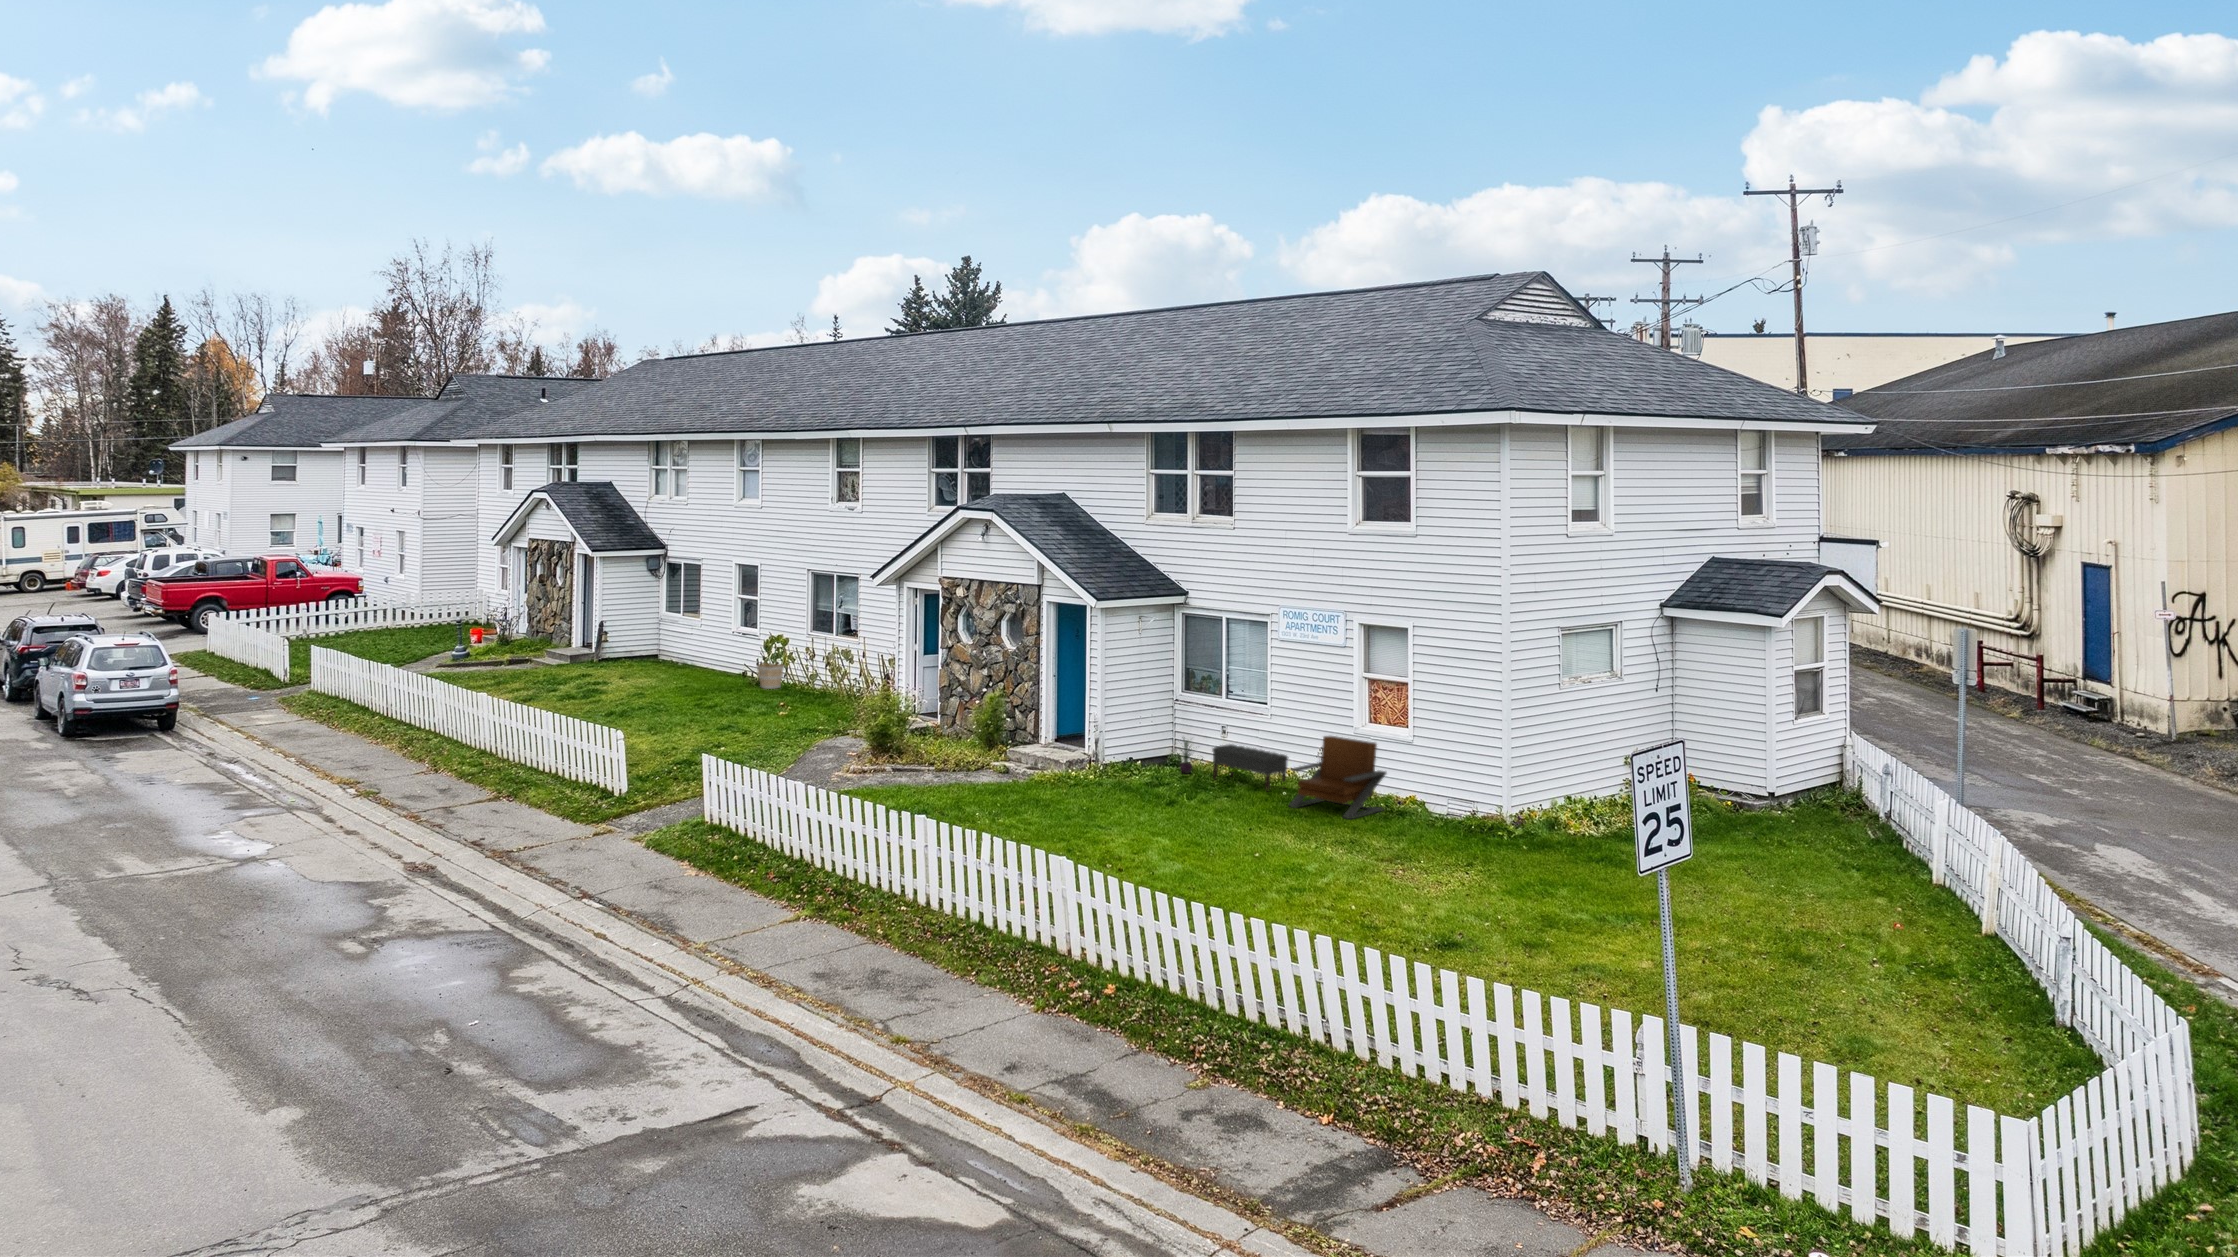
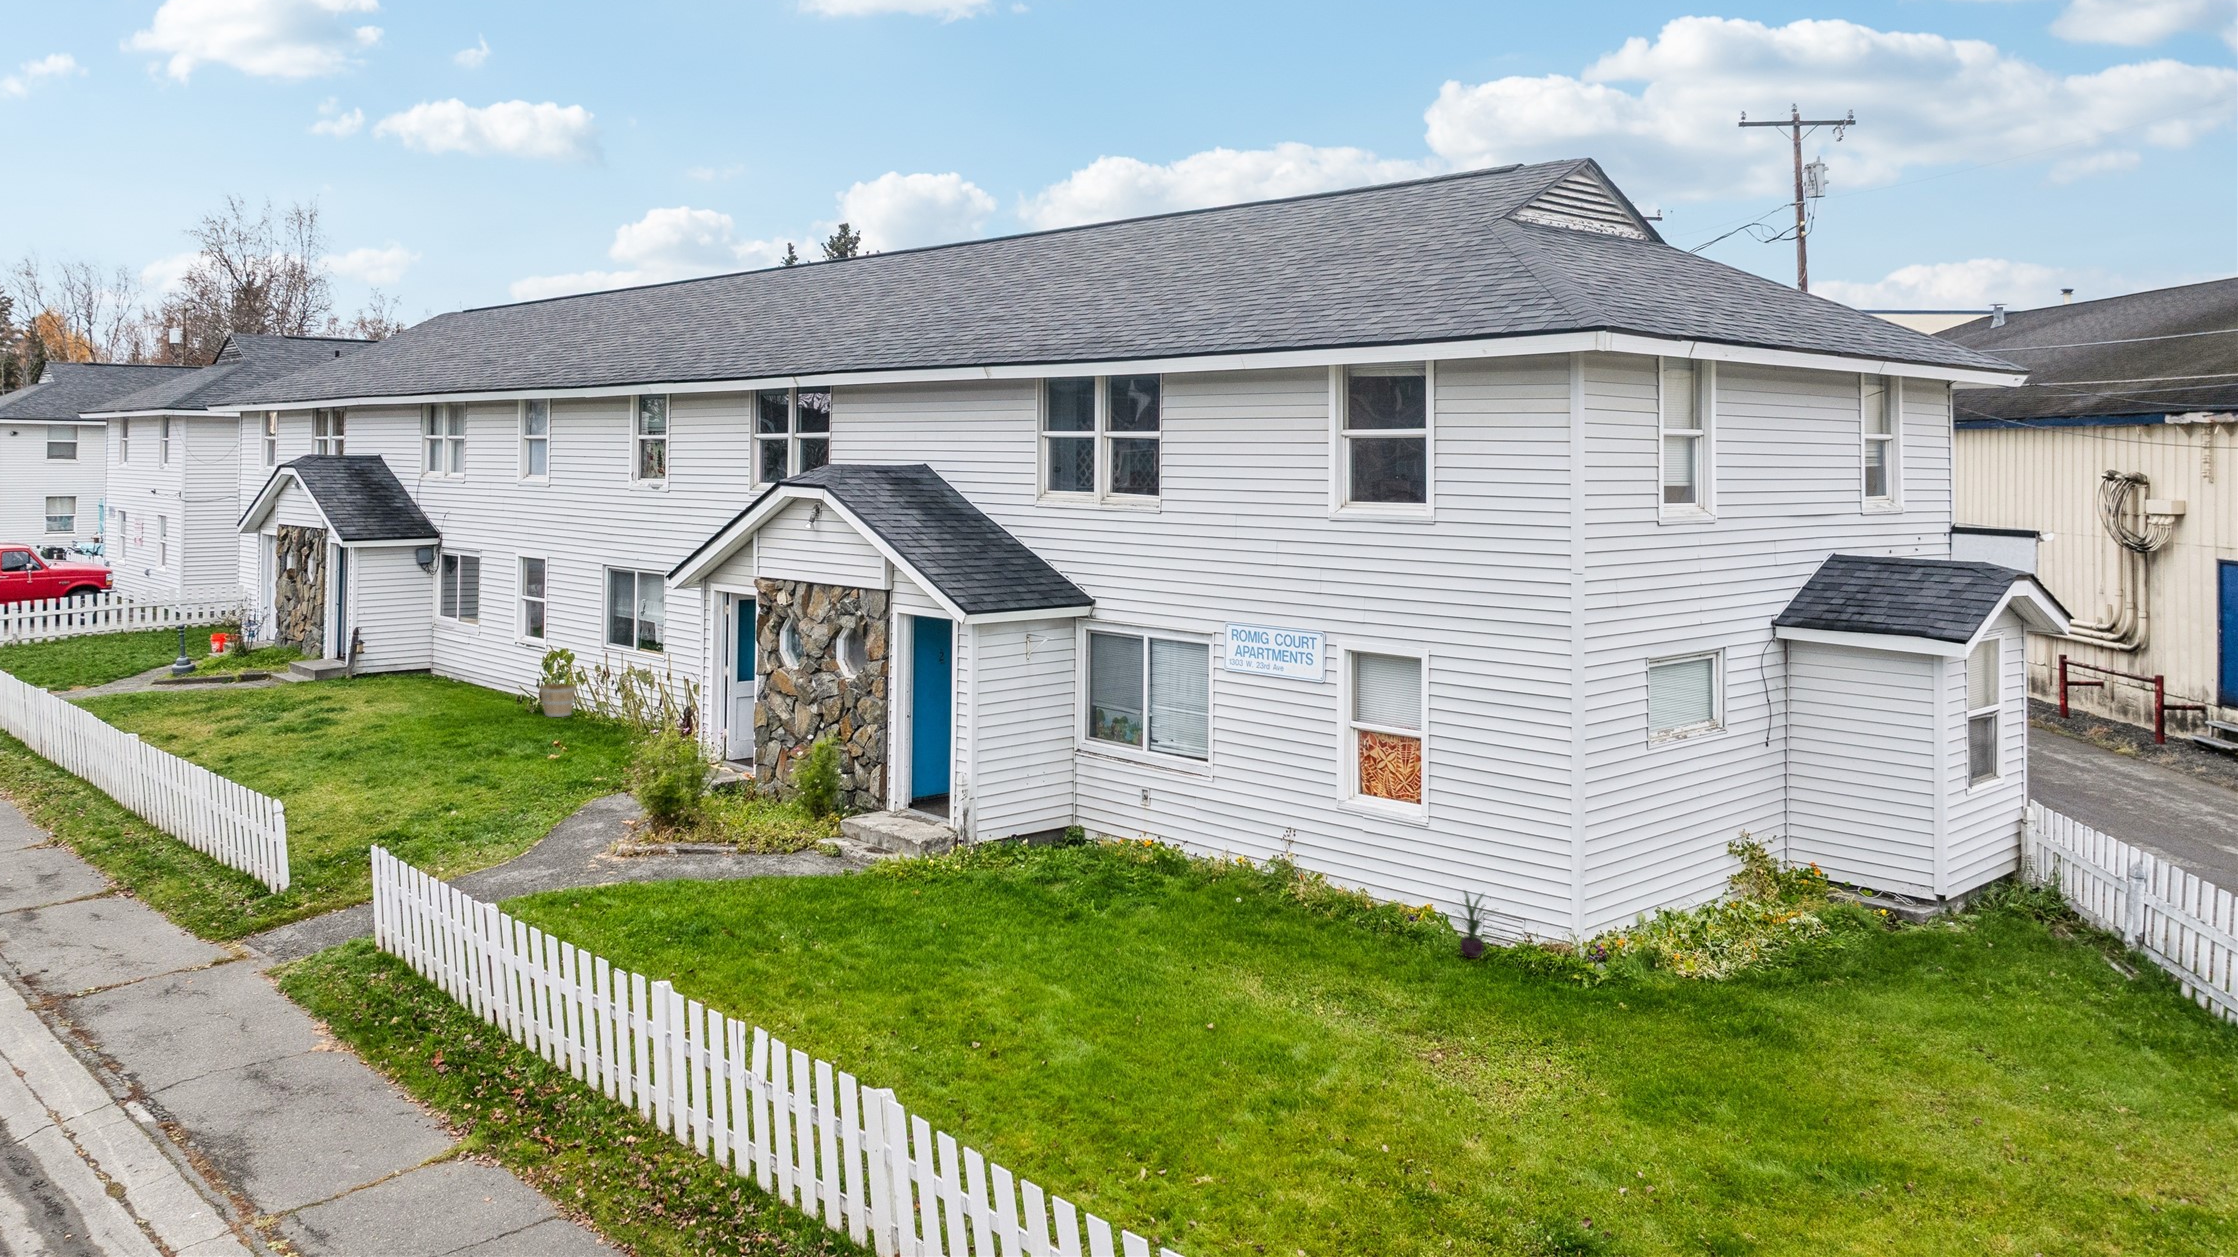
lounge chair: present [1289,736,1386,819] -> none [1246,811,1391,944]
decorative plant: present [1180,739,1192,774] -> present [1460,891,1492,958]
bench: present [1212,744,1288,791] -> none [1131,815,1241,889]

